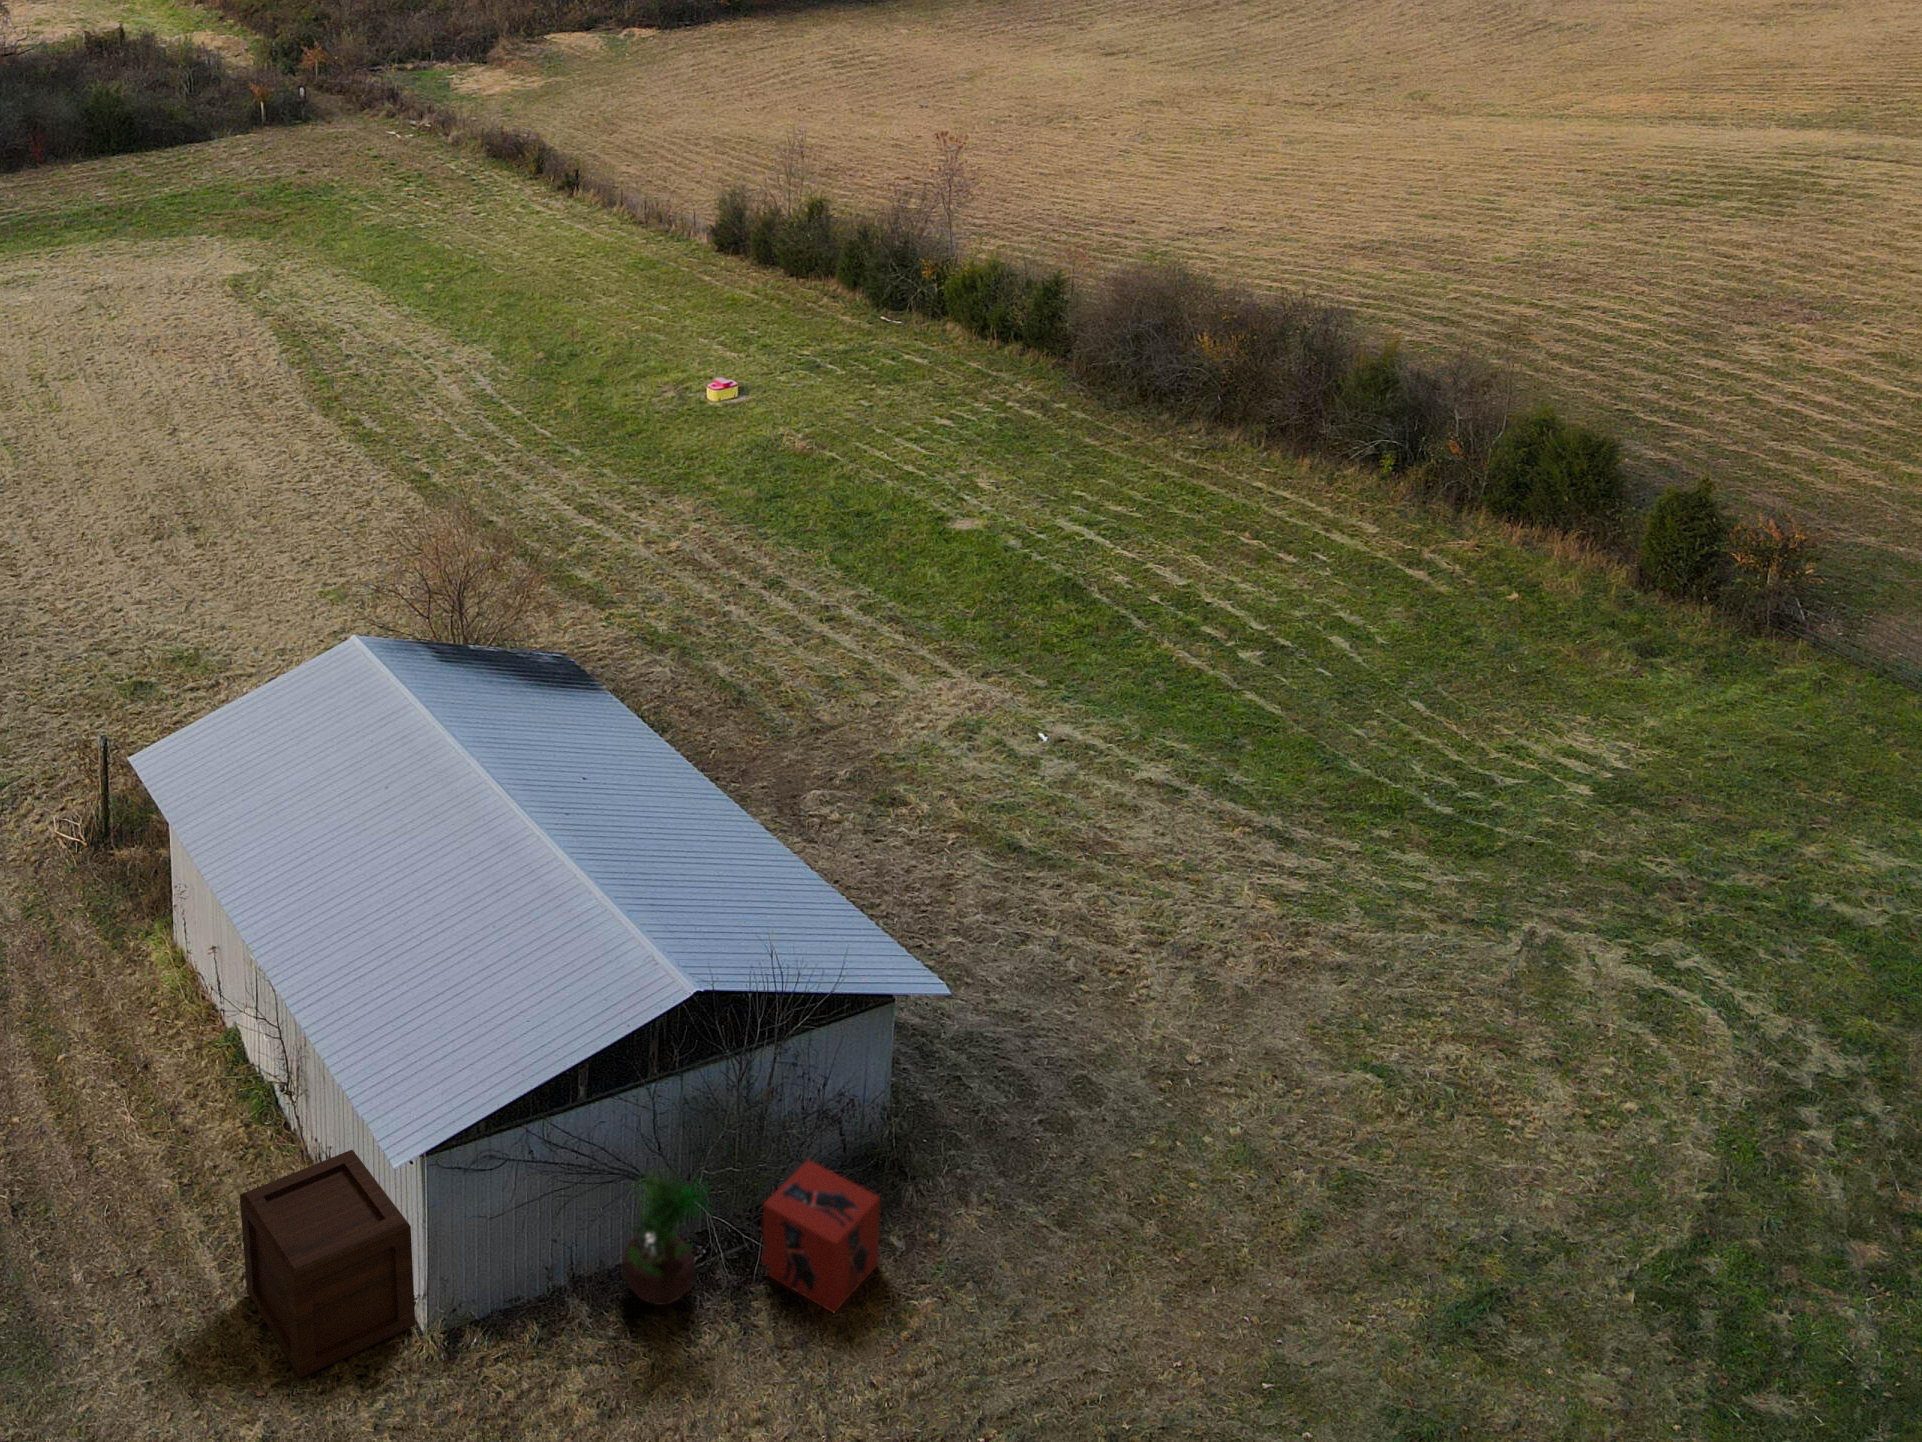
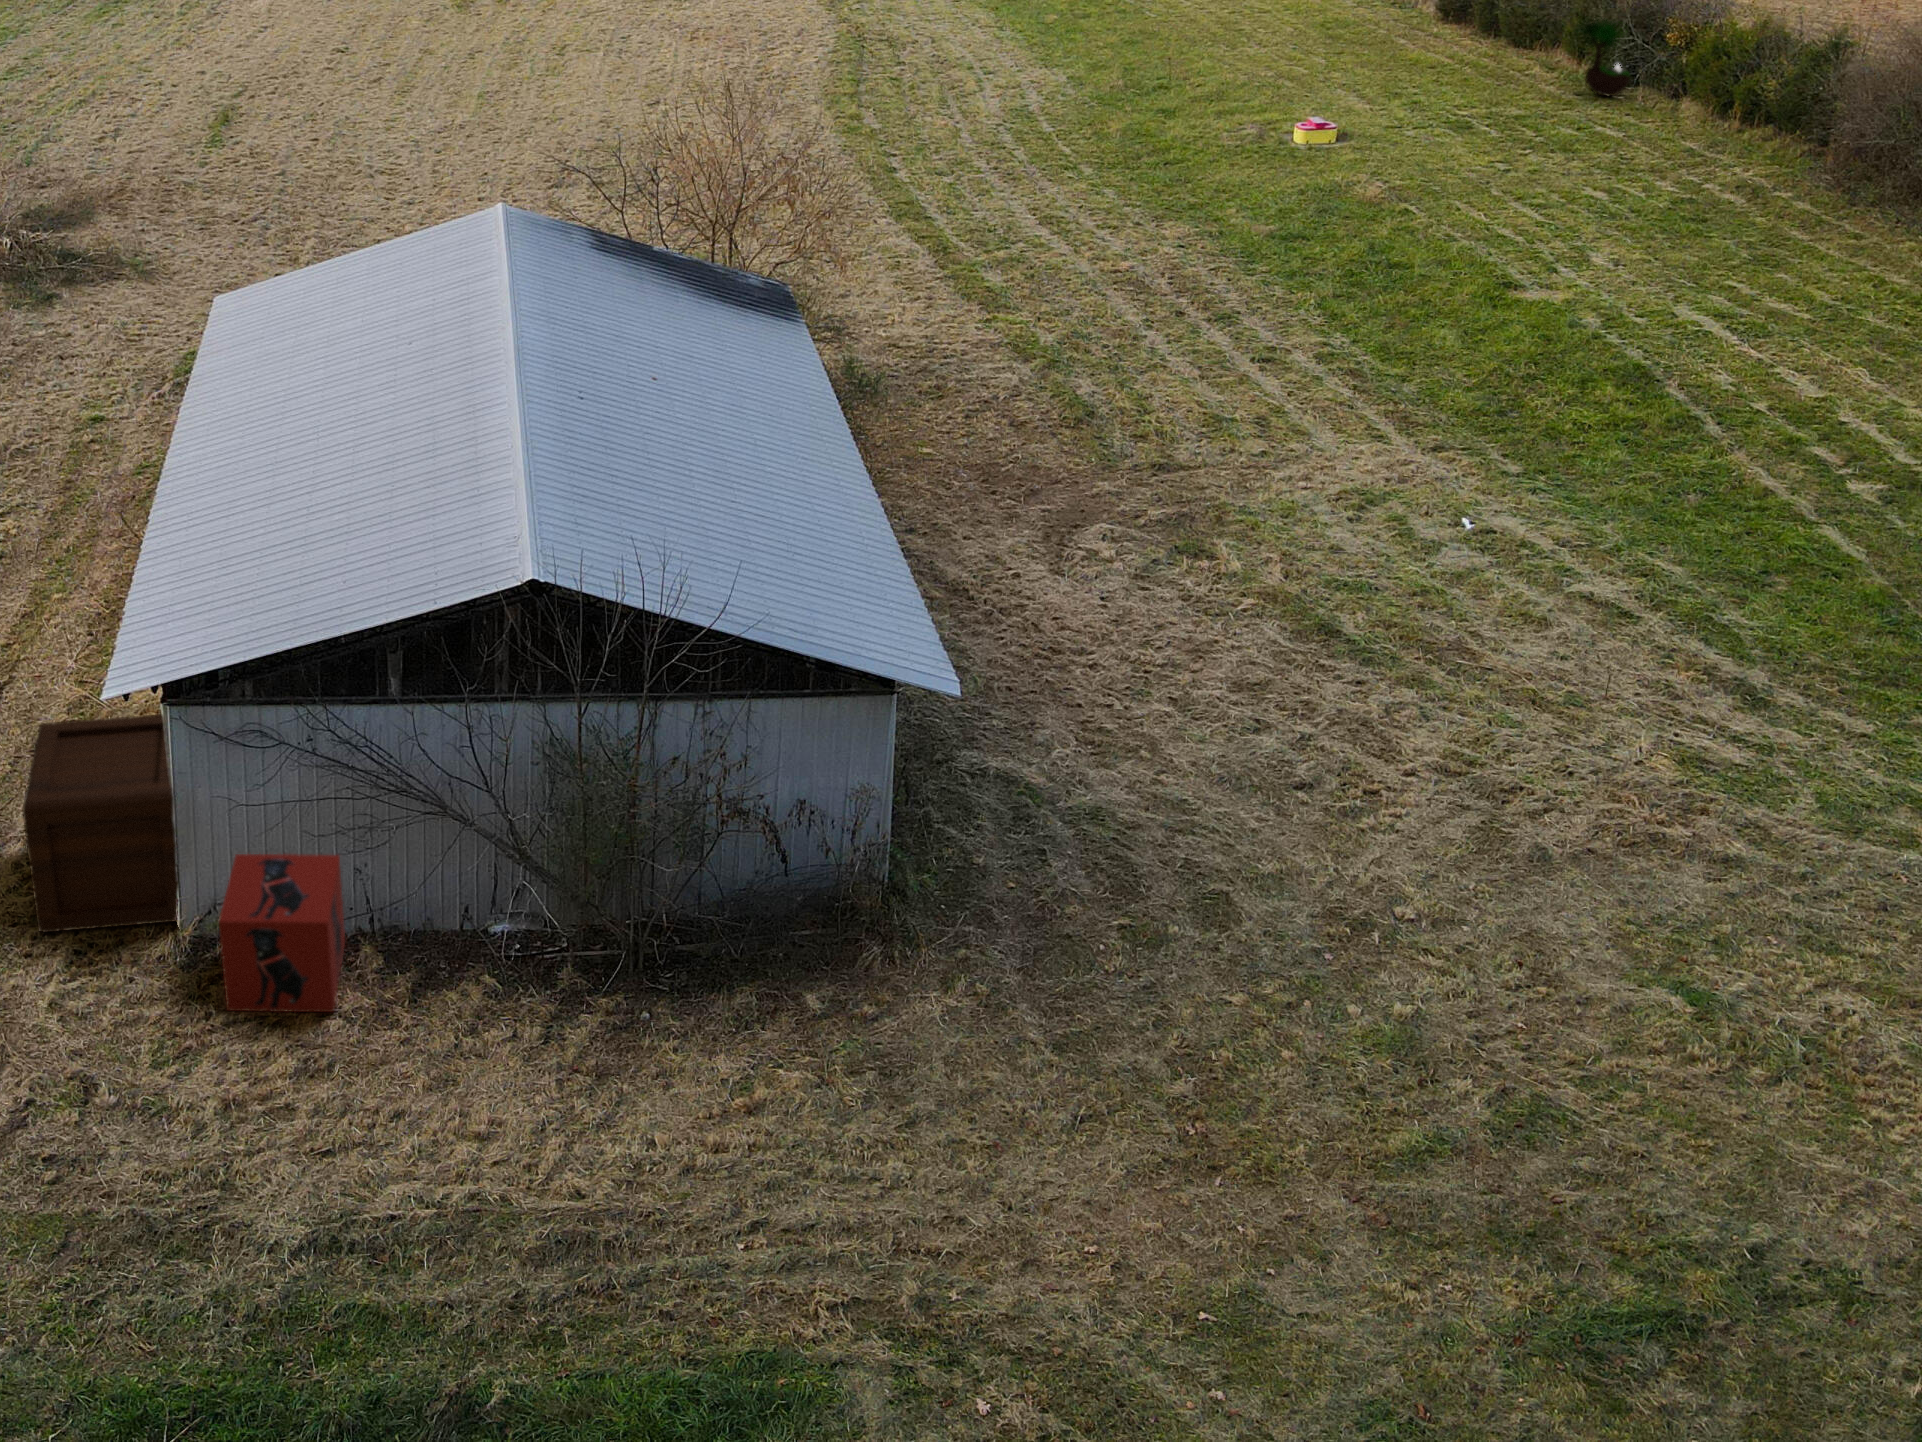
storage box: present [762,1160,880,1313] -> present [219,854,345,1012]
potted tree: present [623,1169,713,1305] -> present [1576,18,1630,96]

